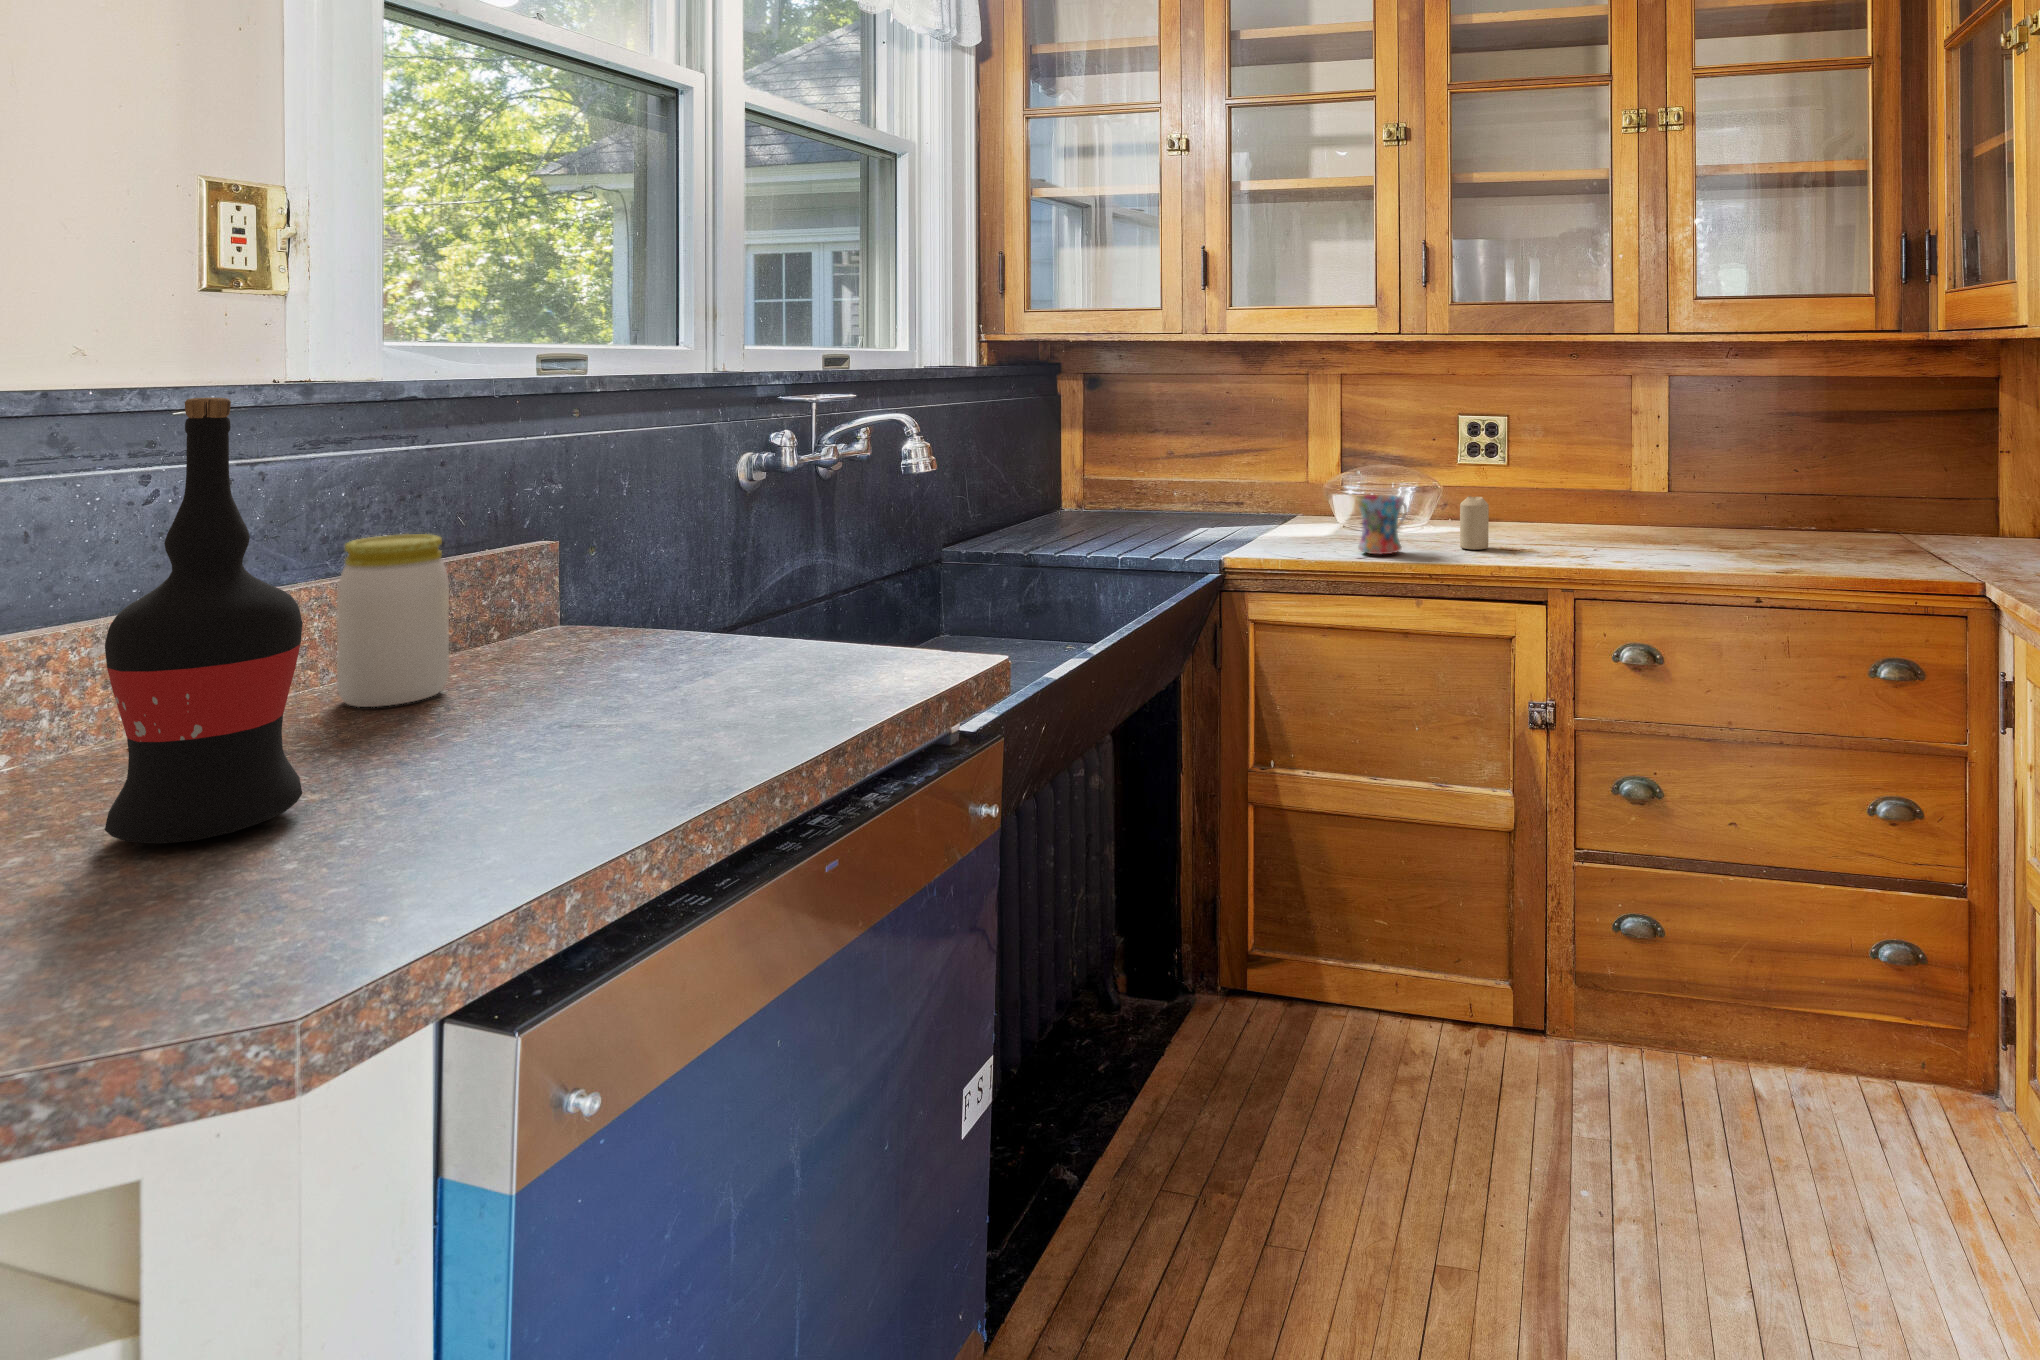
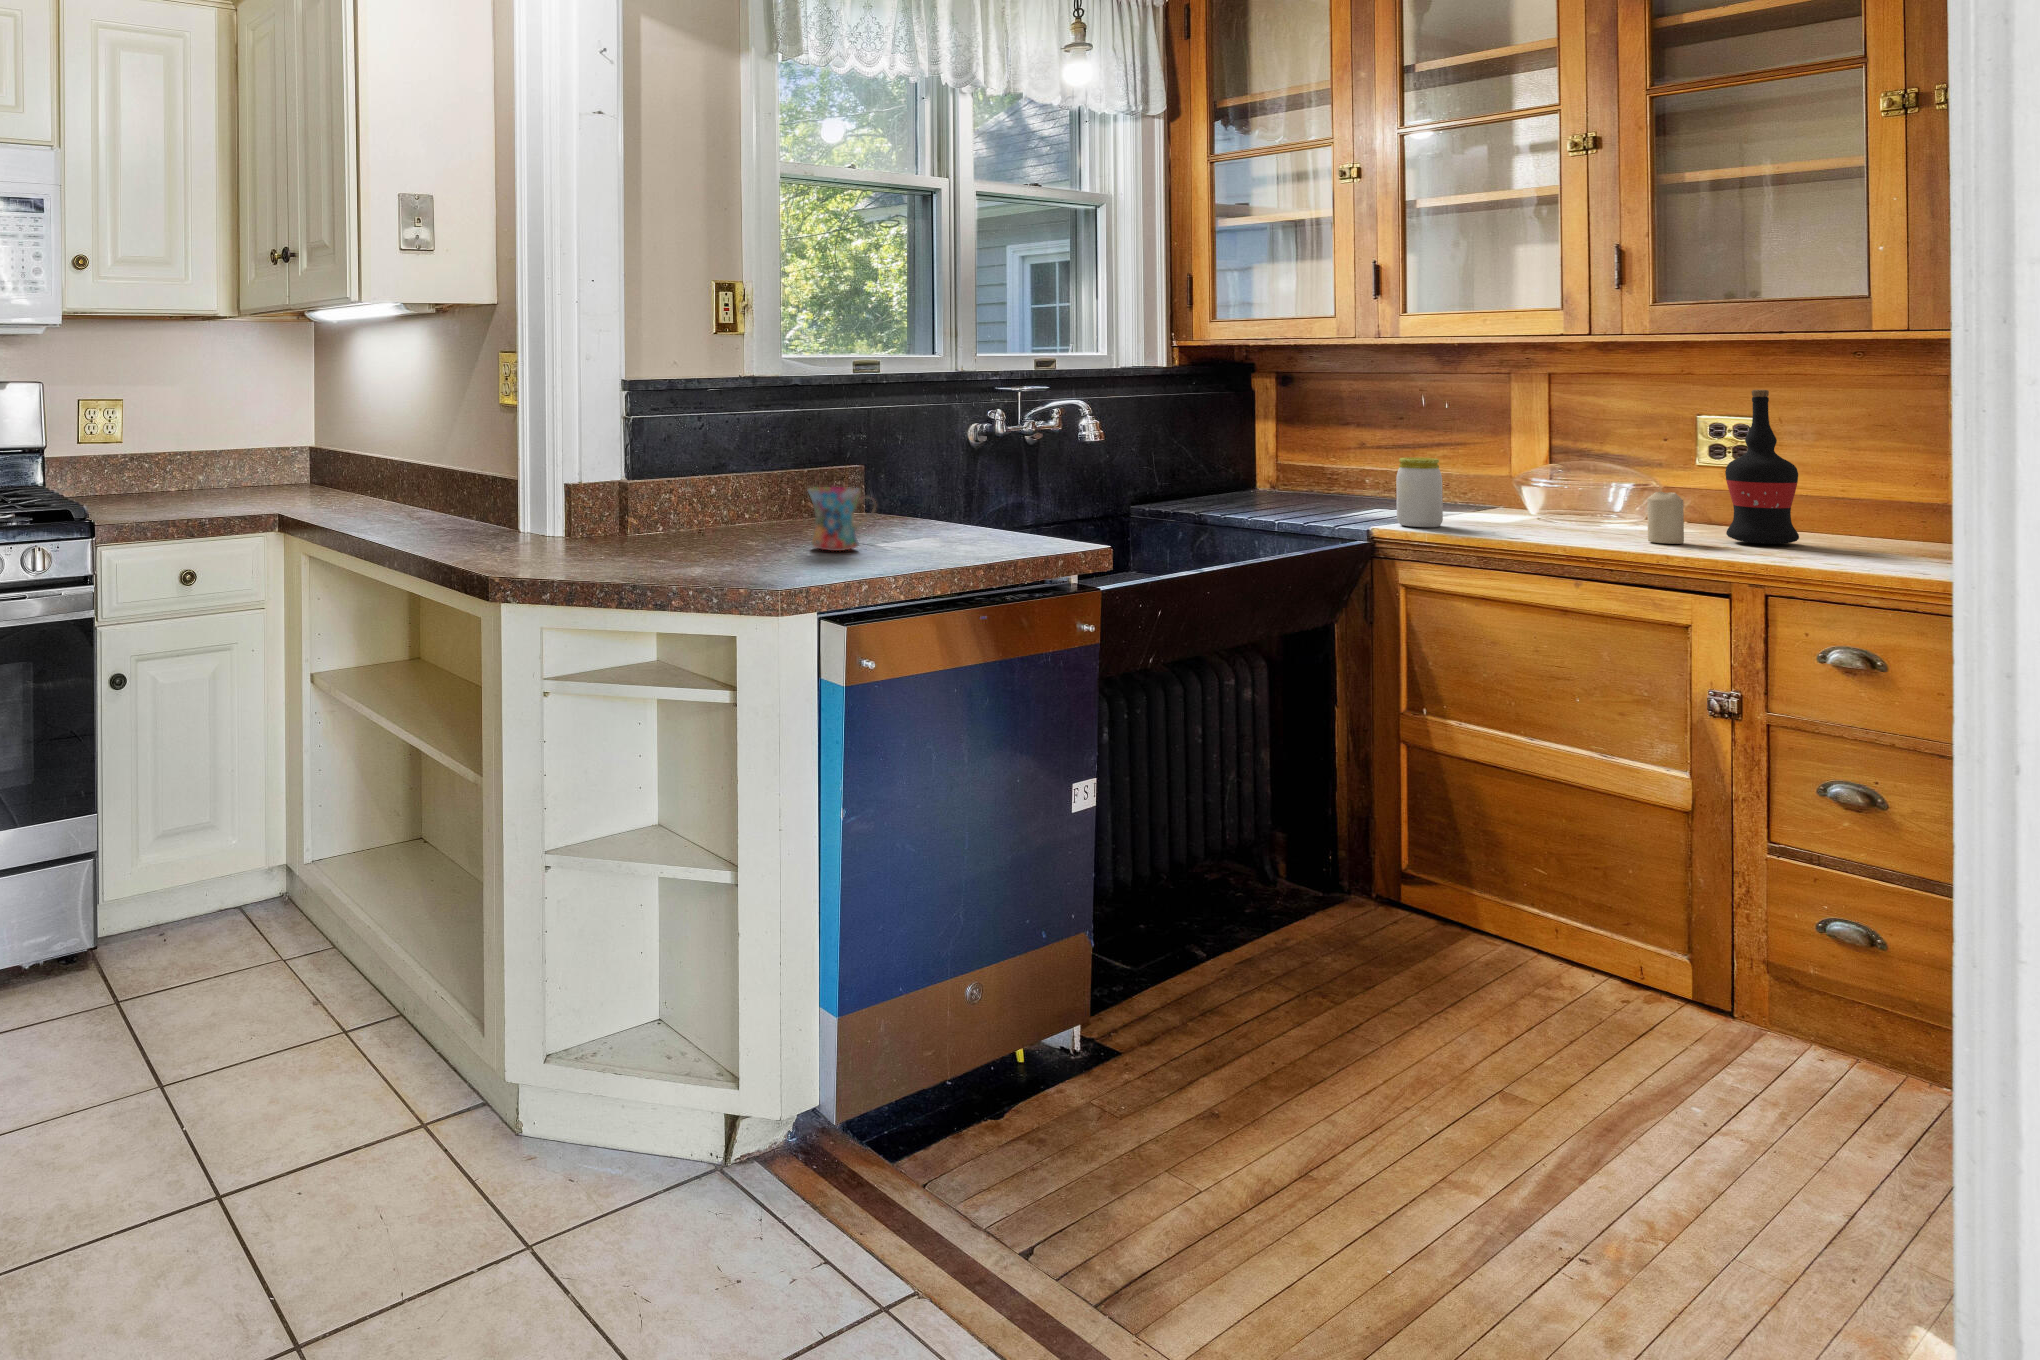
wine bottle: present [105,397,303,844] -> present [1725,390,1799,544]
mug: present [1356,495,1407,554] -> present [808,487,875,551]
jar: present [337,534,449,707] -> present [1396,457,1443,527]

